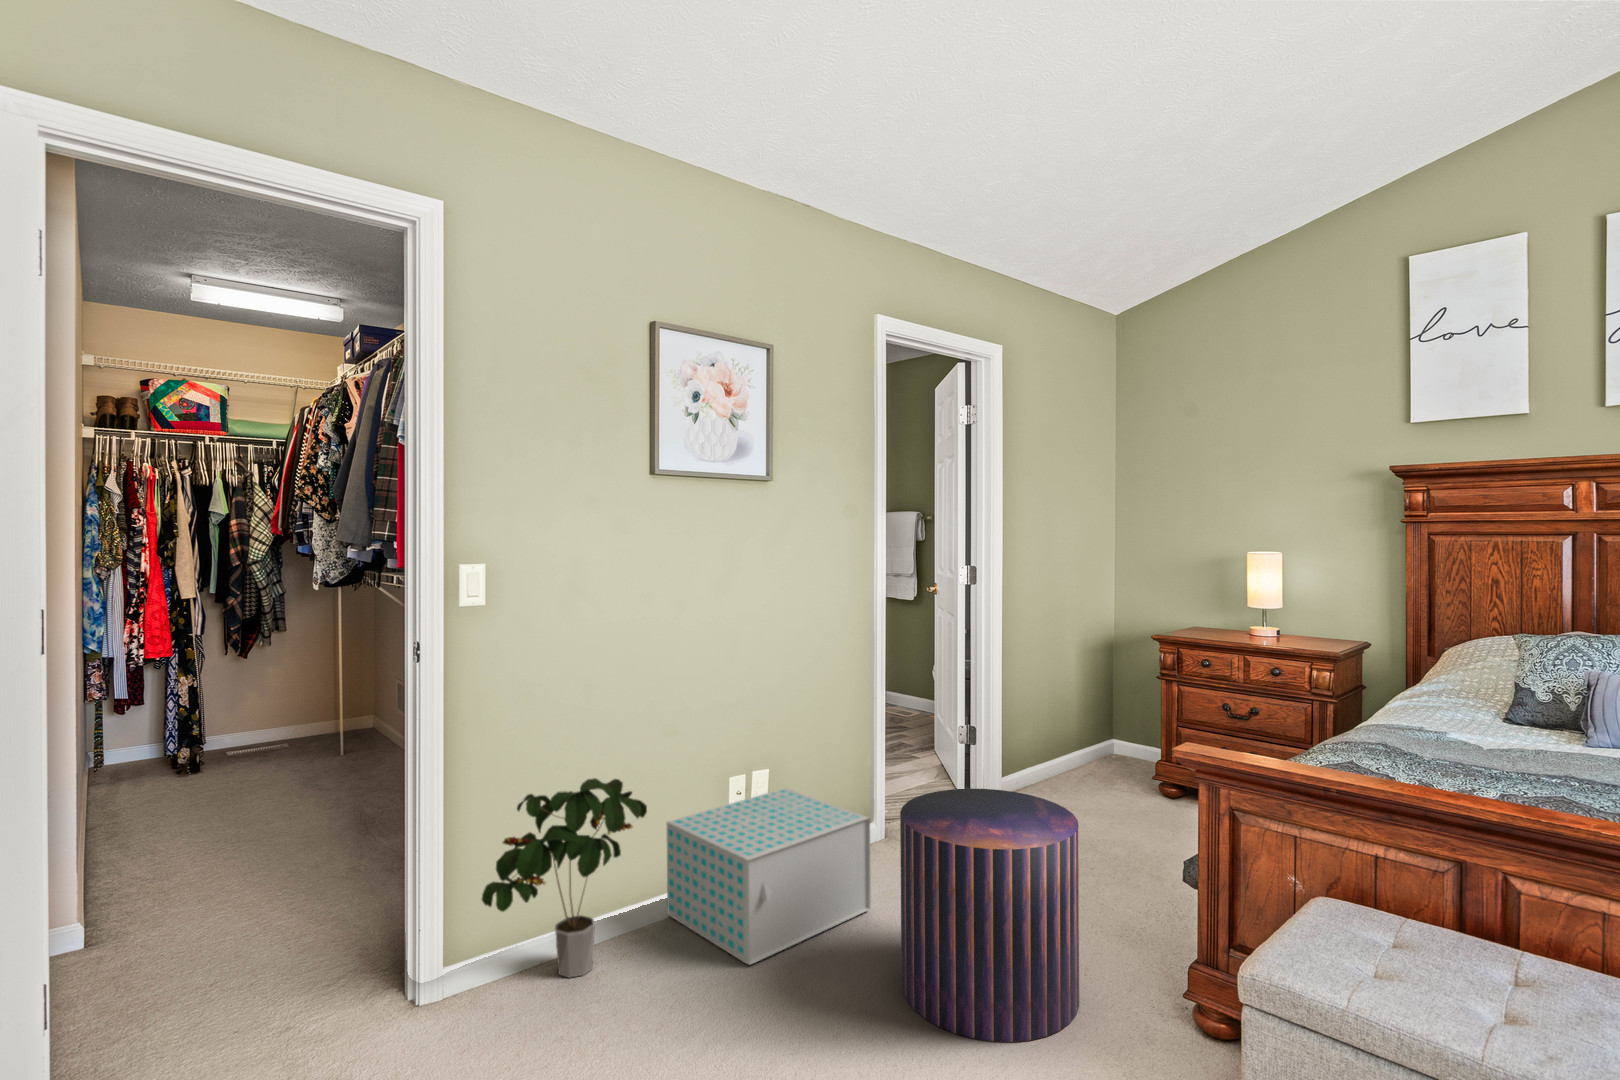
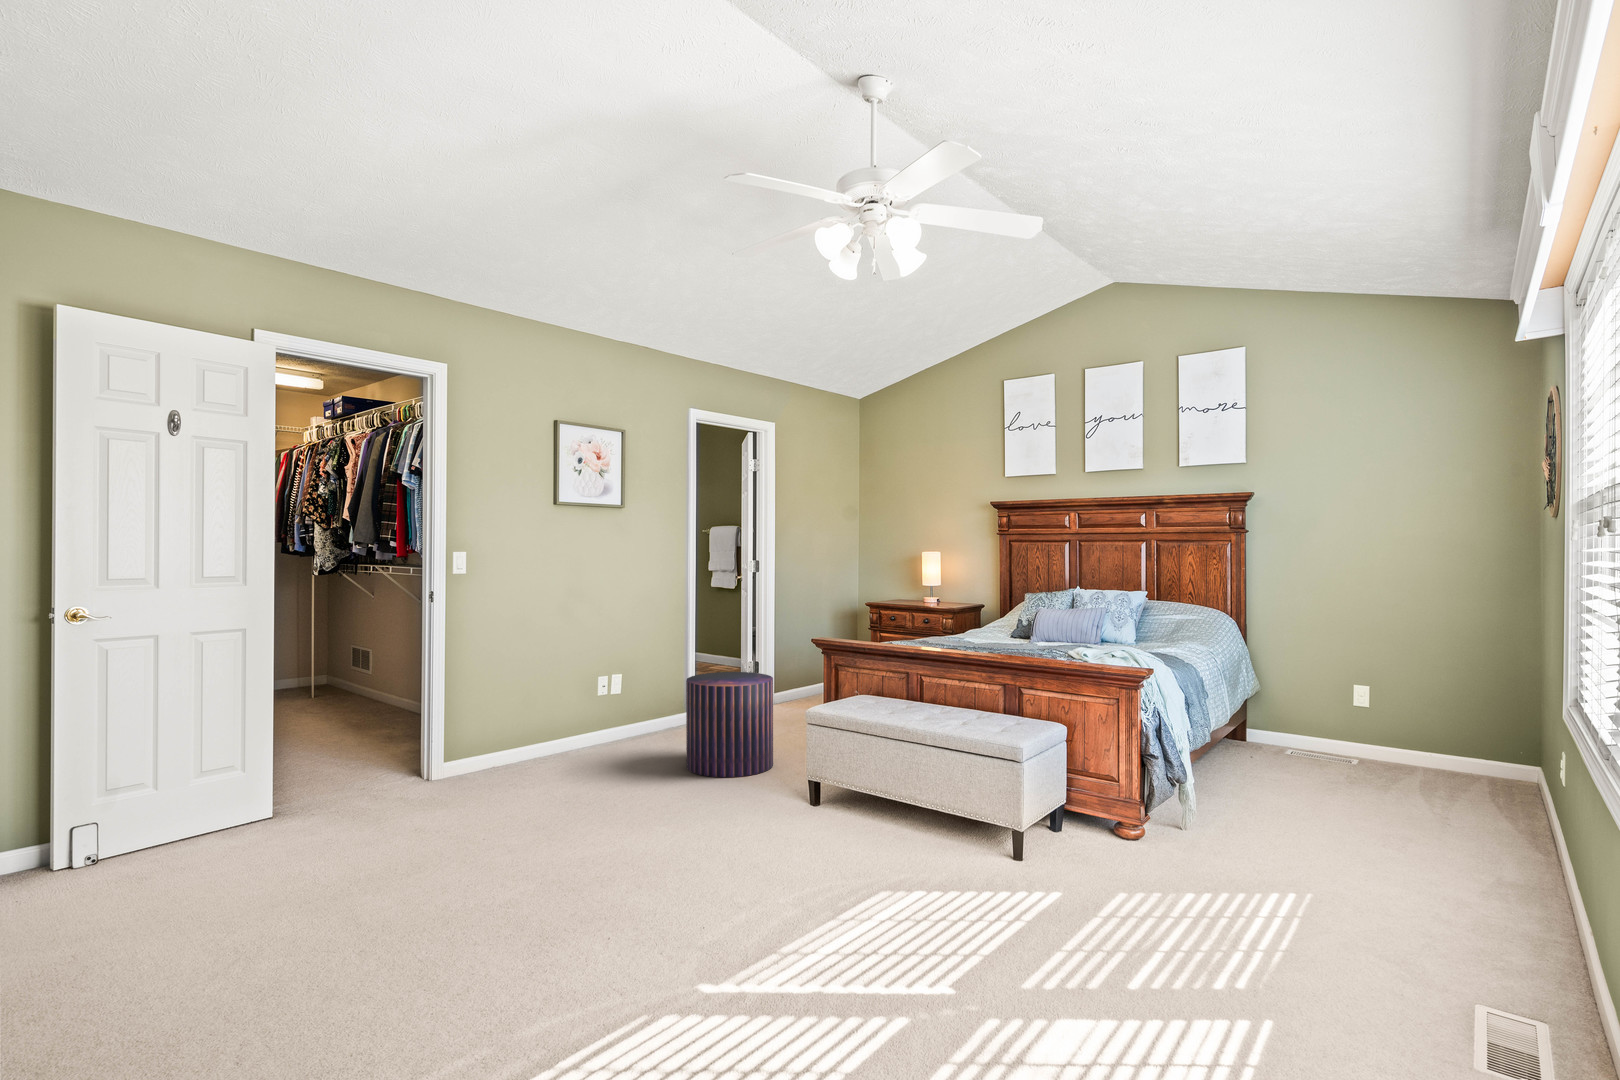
potted plant: present [482,778,647,978] -> none [466,669,552,771]
storage box: present [667,788,870,965] -> none [562,687,677,763]

